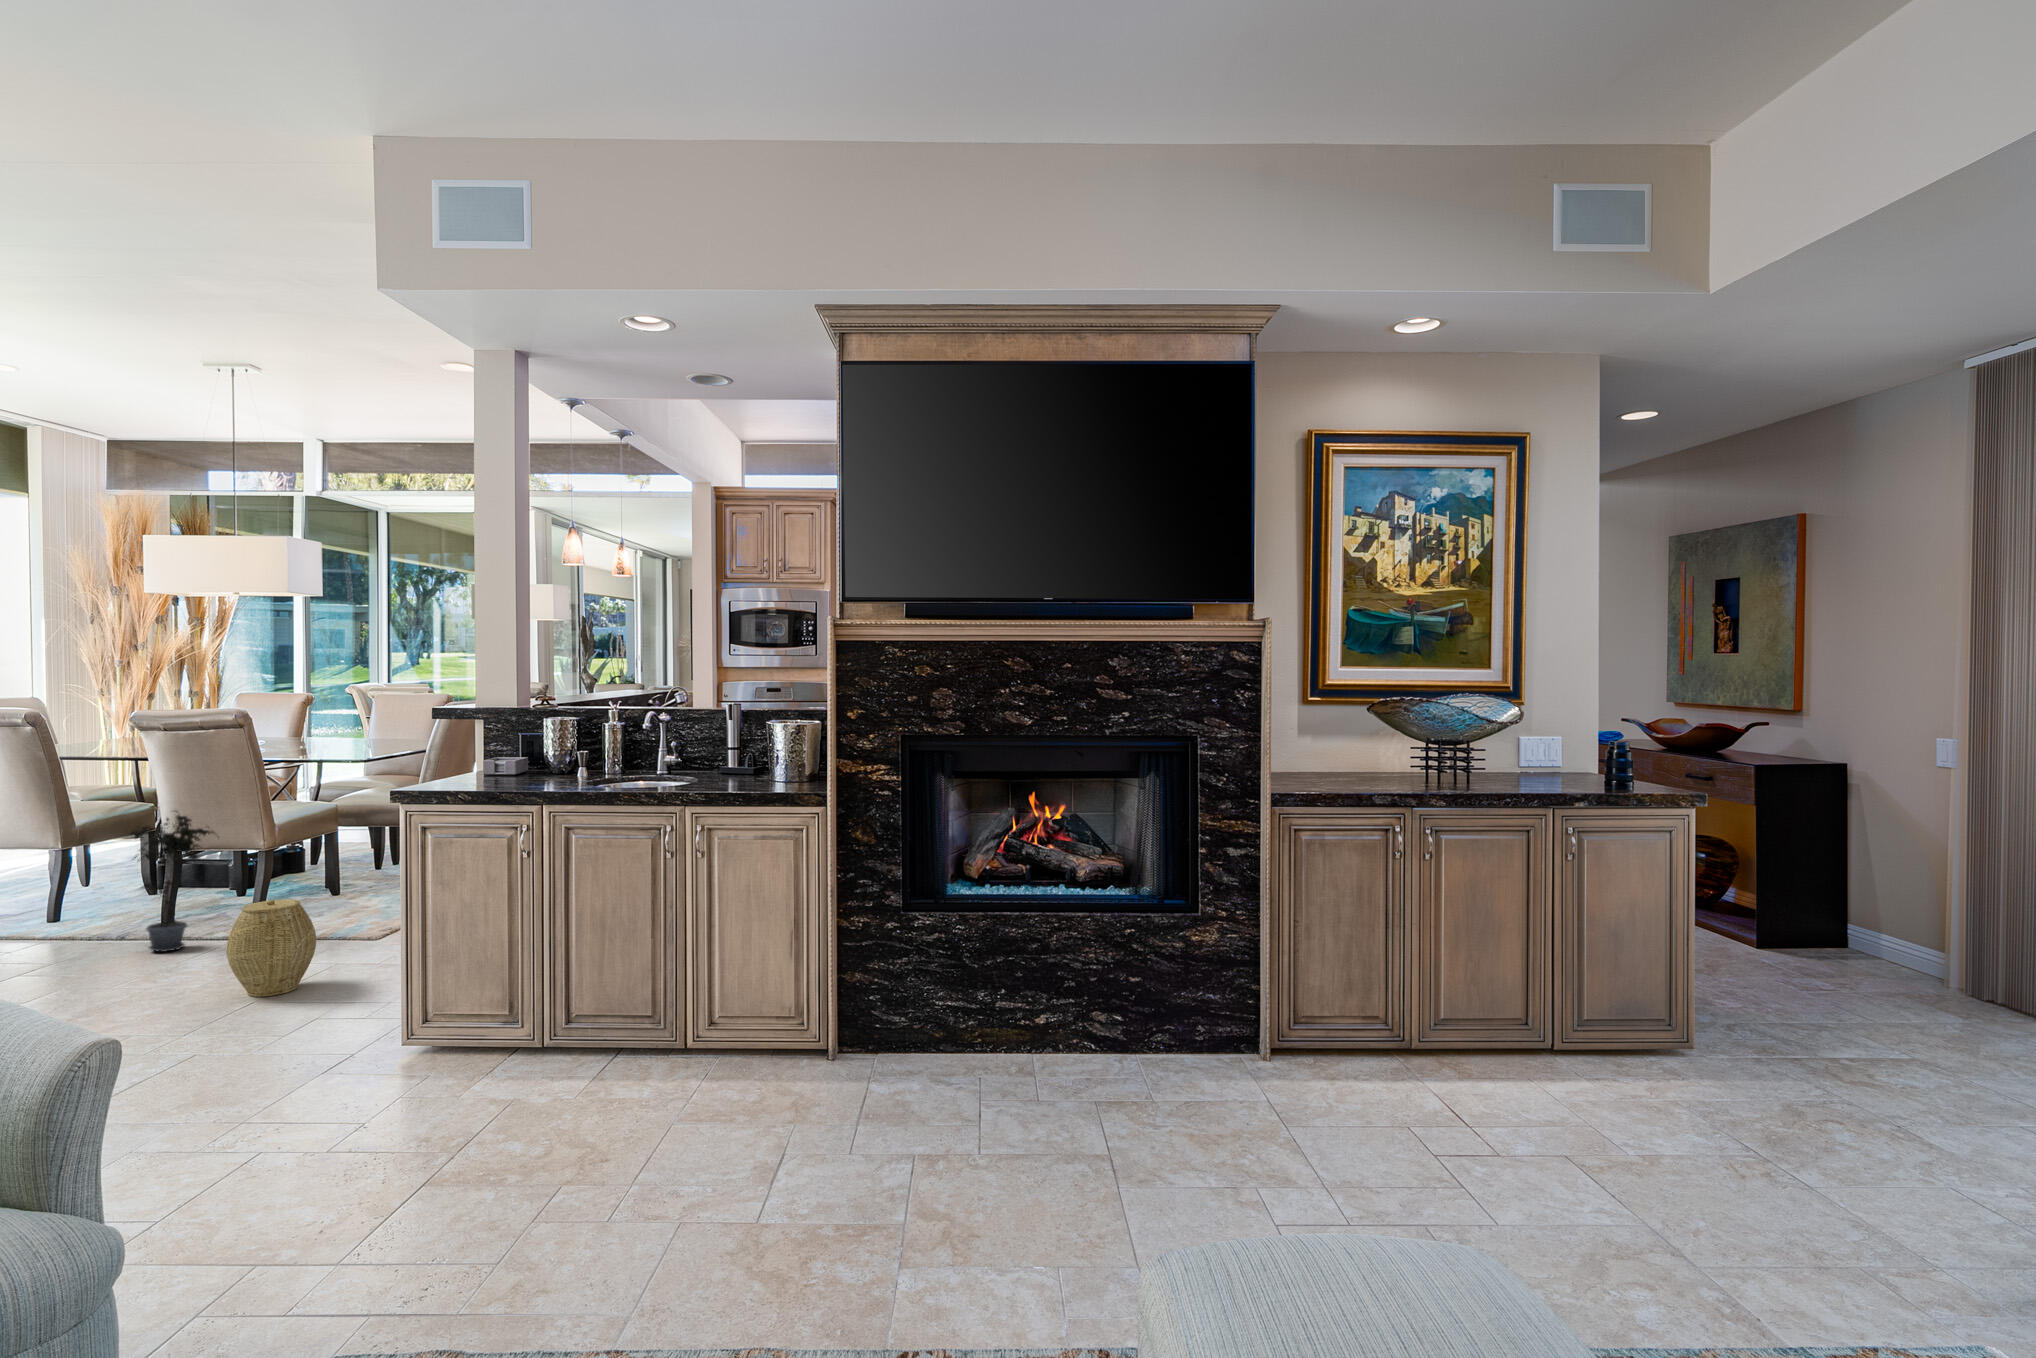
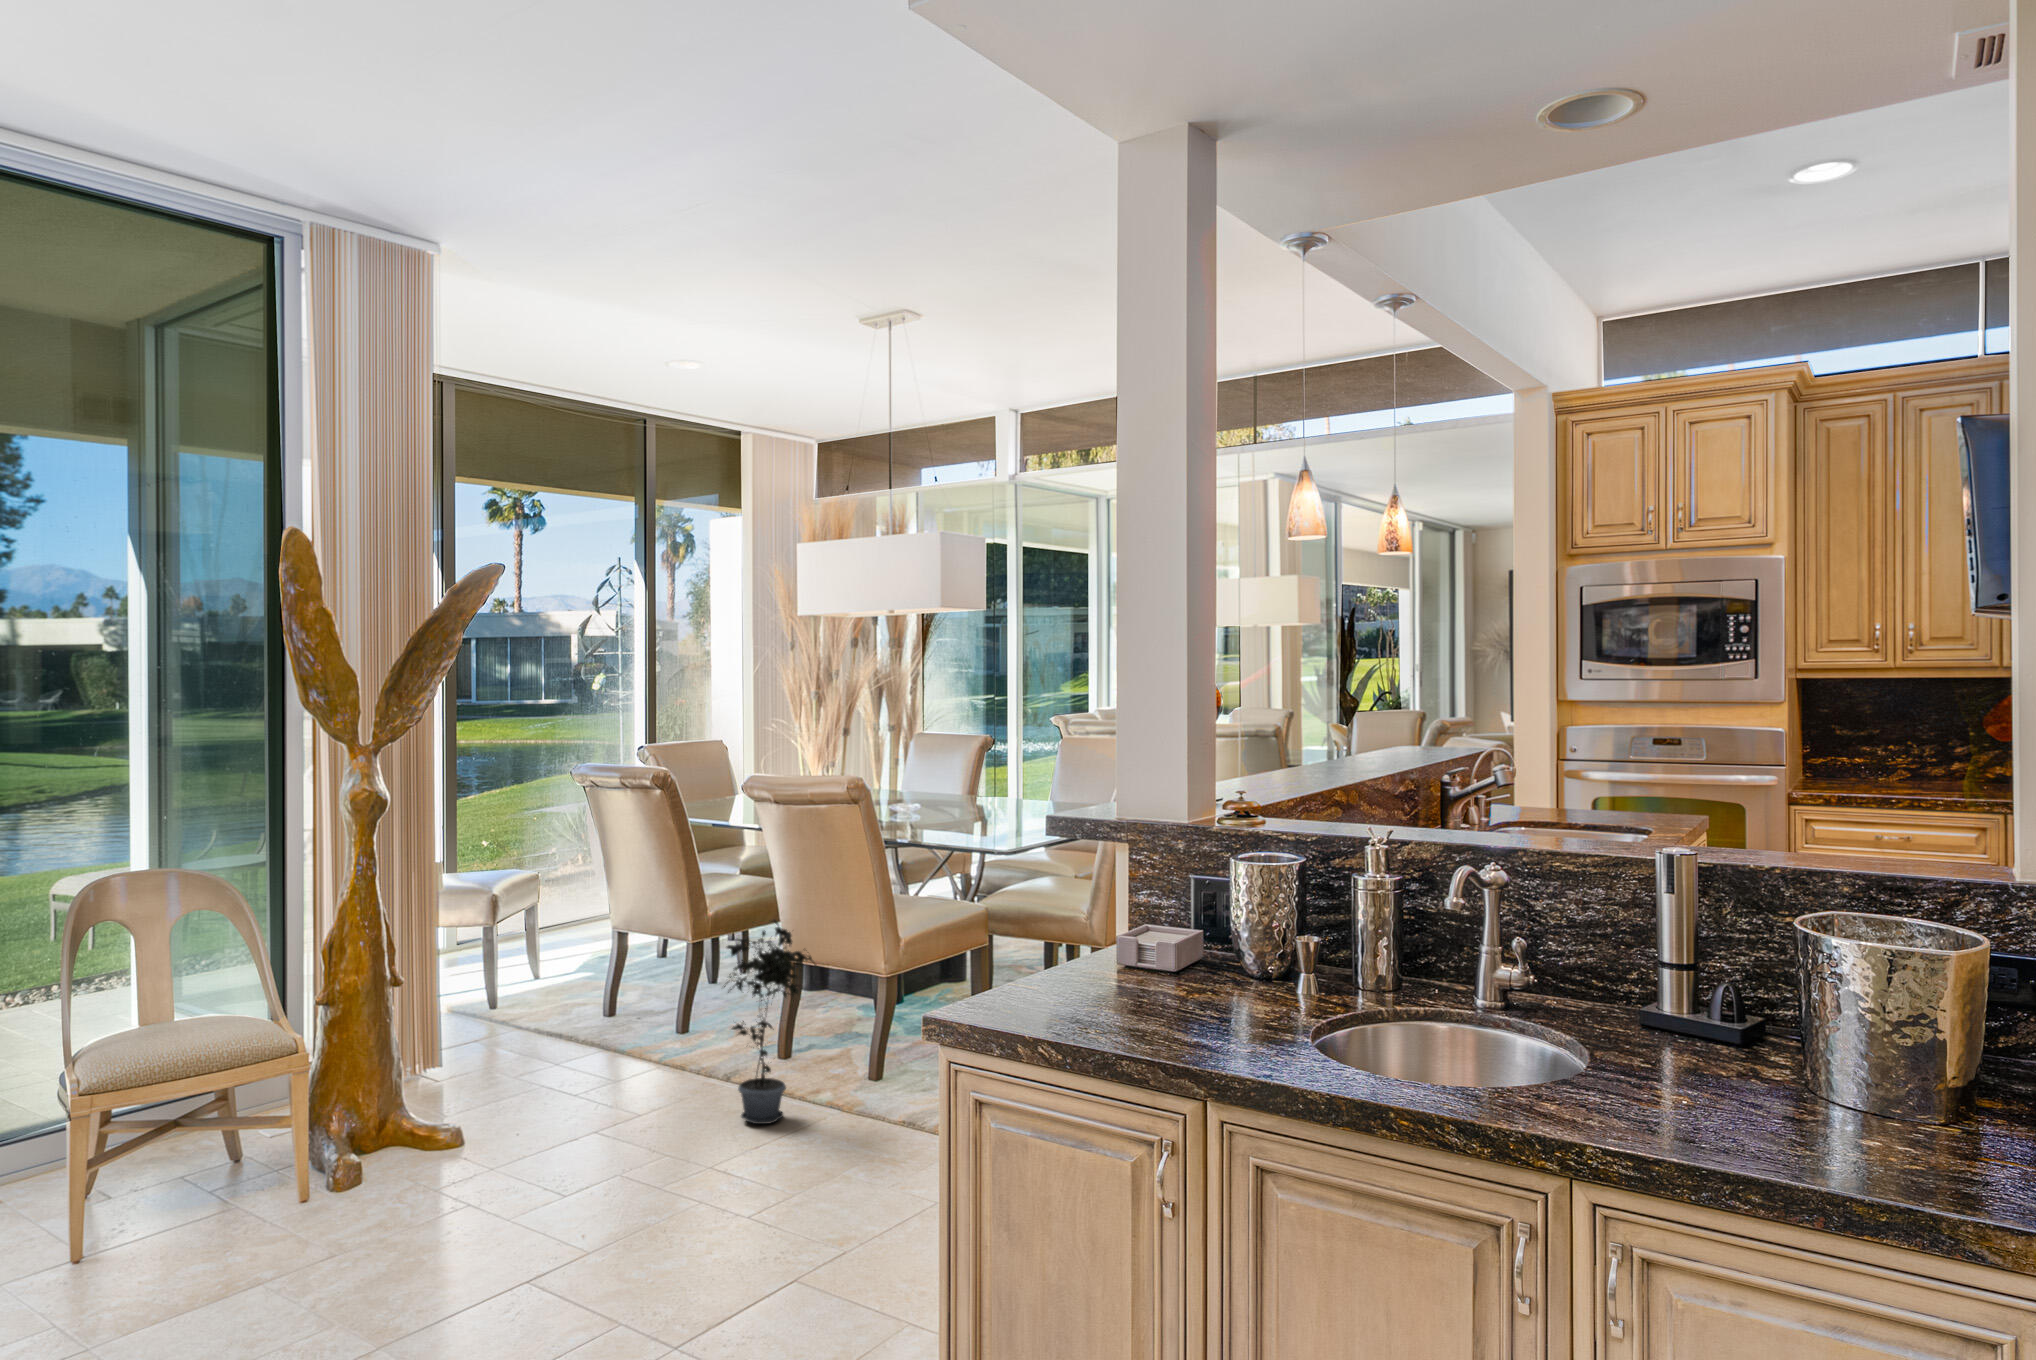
woven basket: present [227,899,316,997] -> none [776,1104,899,1272]

